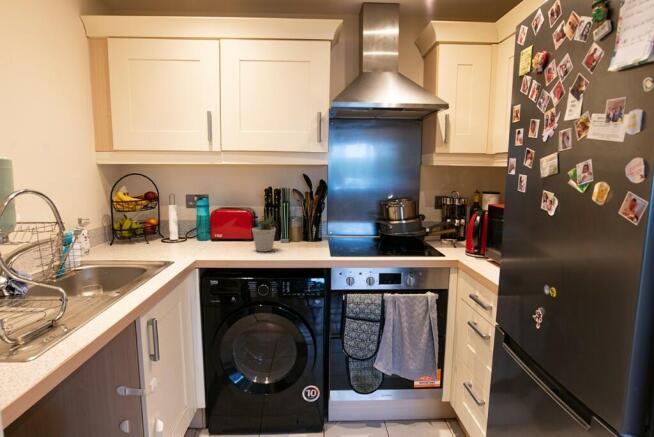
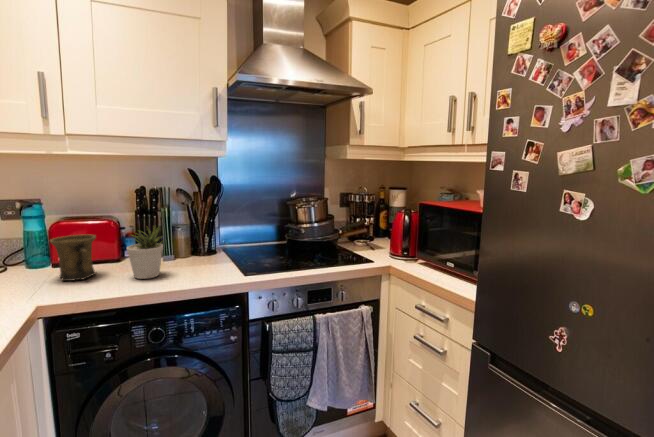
mug: none [208,218,236,248] -> present [50,234,96,281]

